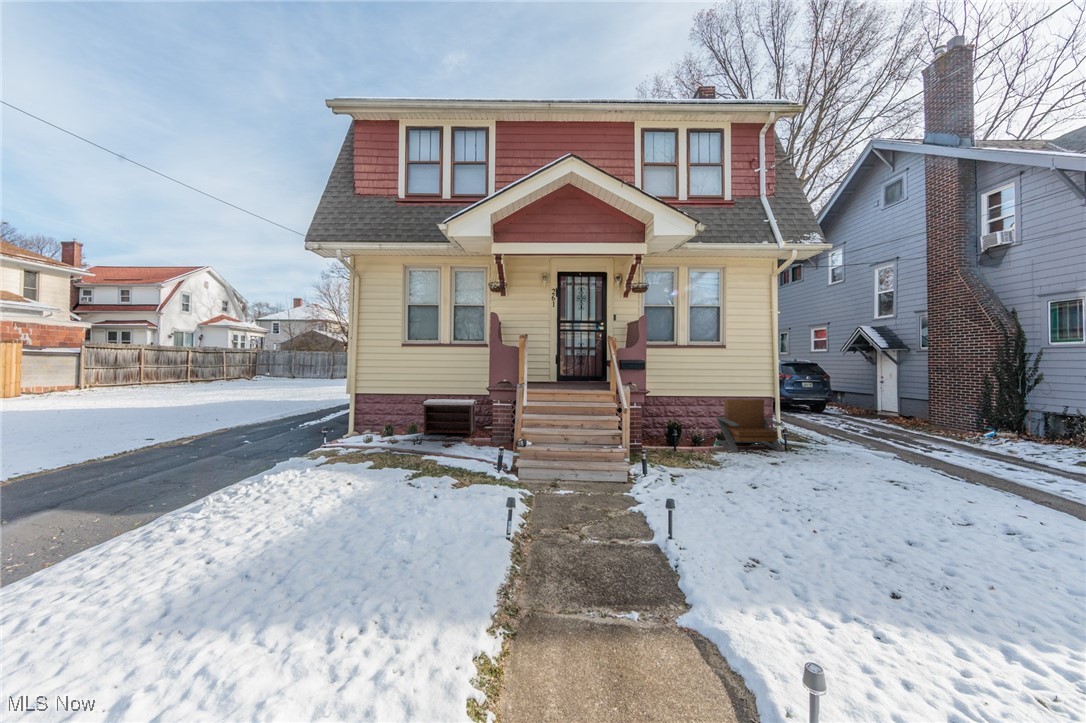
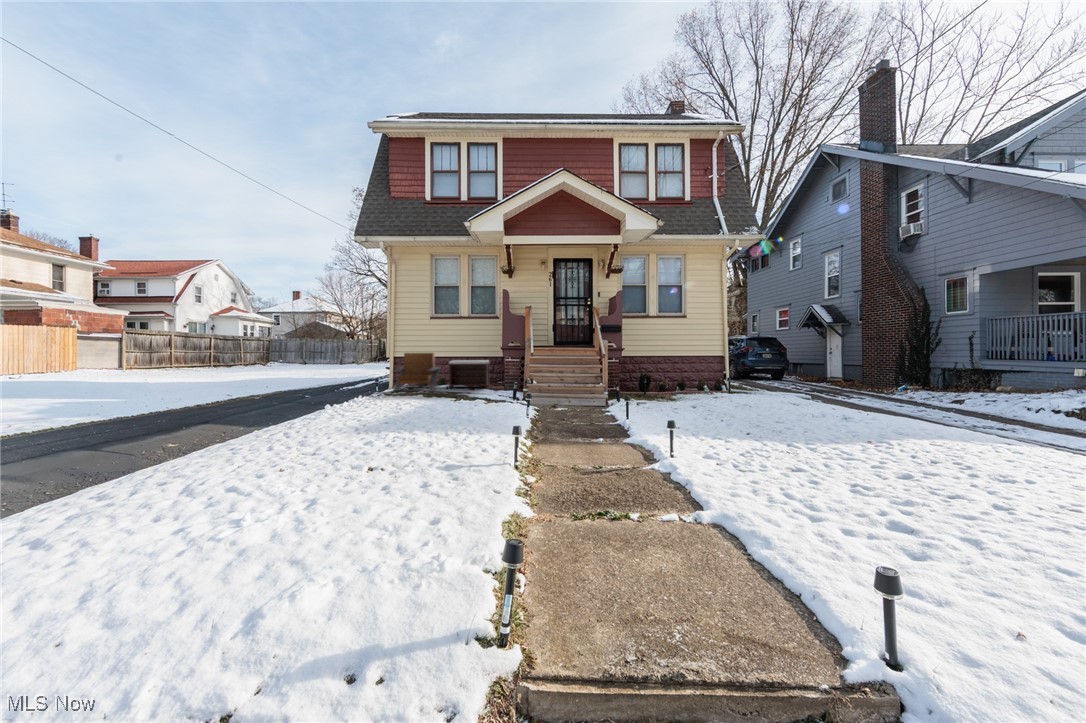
lounge chair: present [716,399,784,451] -> present [393,353,440,391]

